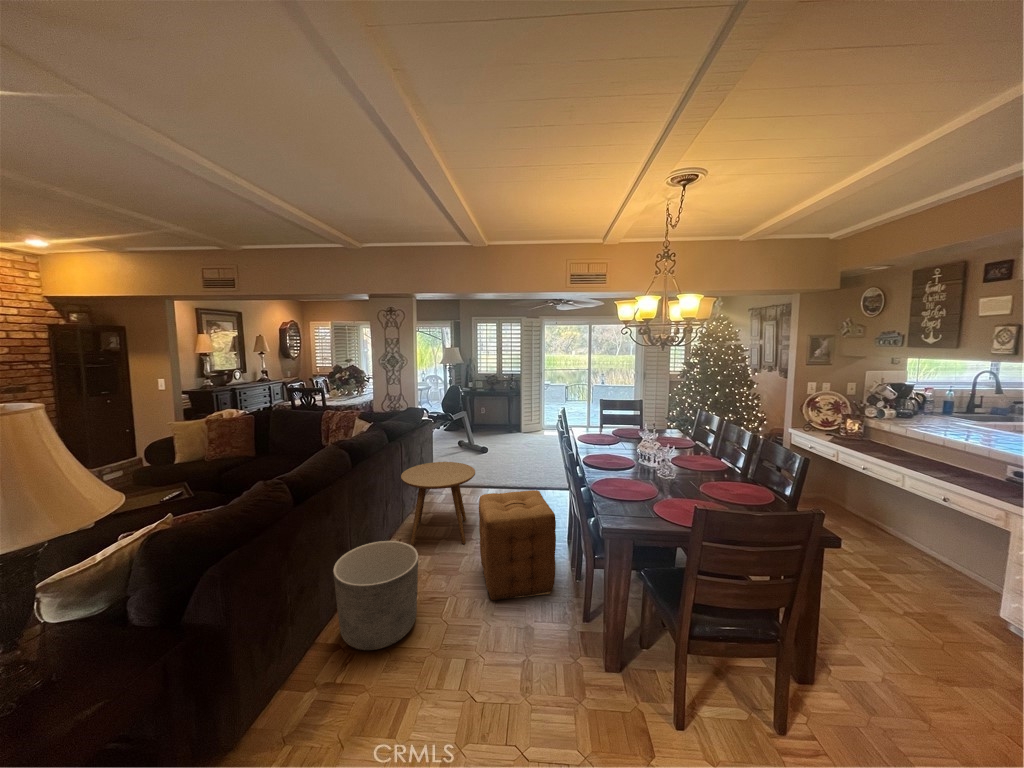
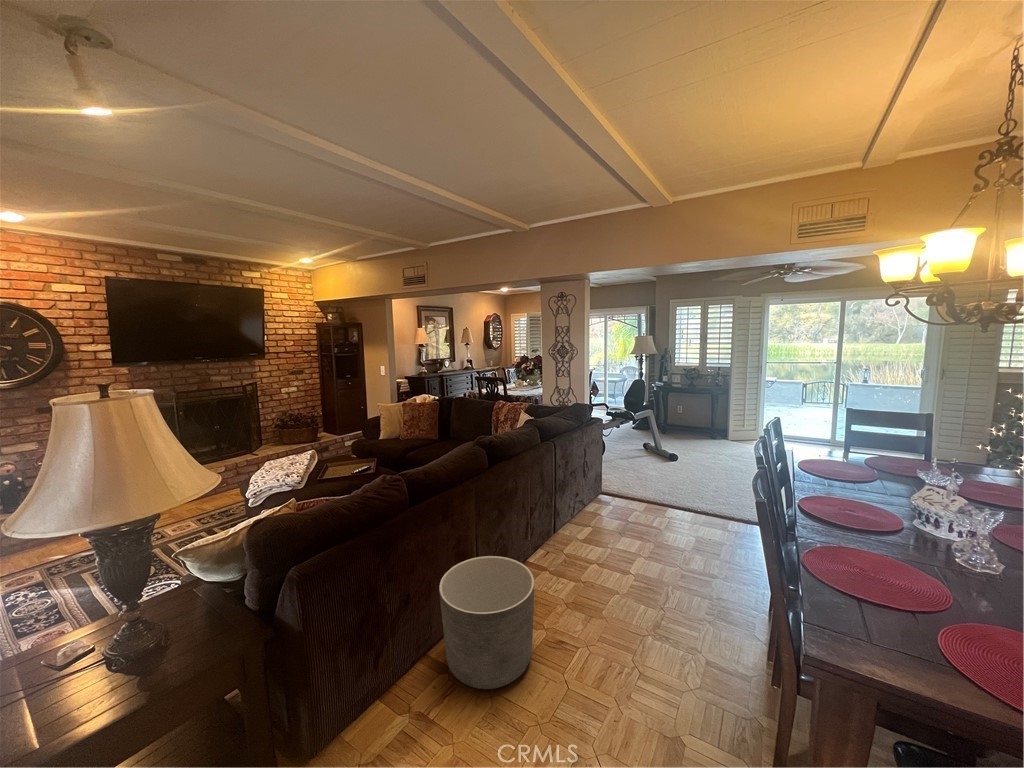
side table: present [401,462,475,547] -> none [547,469,637,578]
ottoman: present [479,490,556,600] -> none [625,524,738,695]

